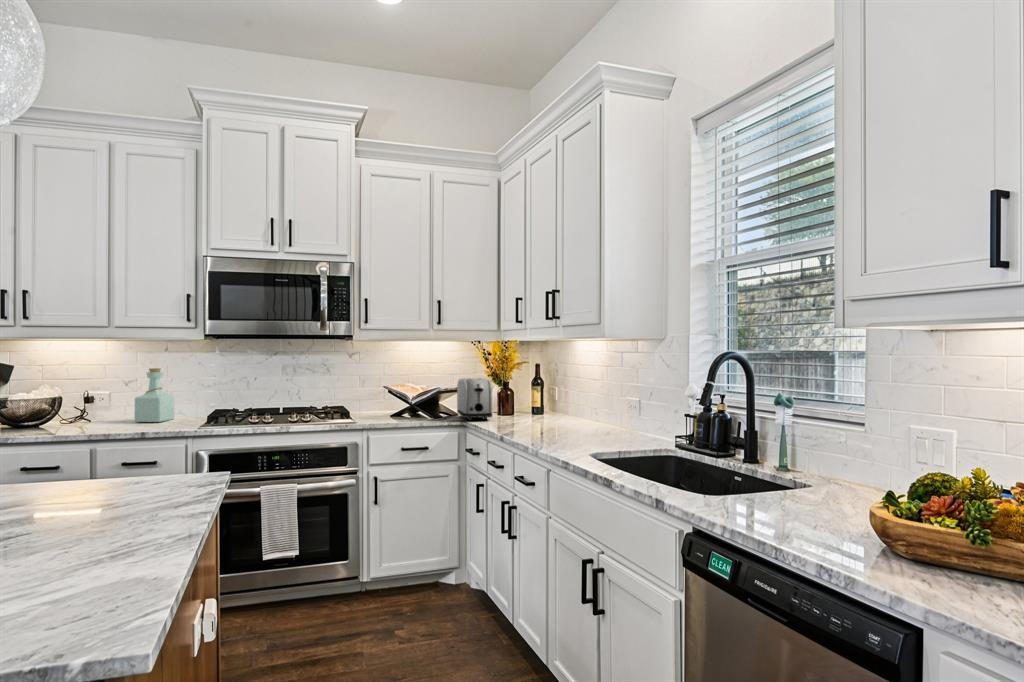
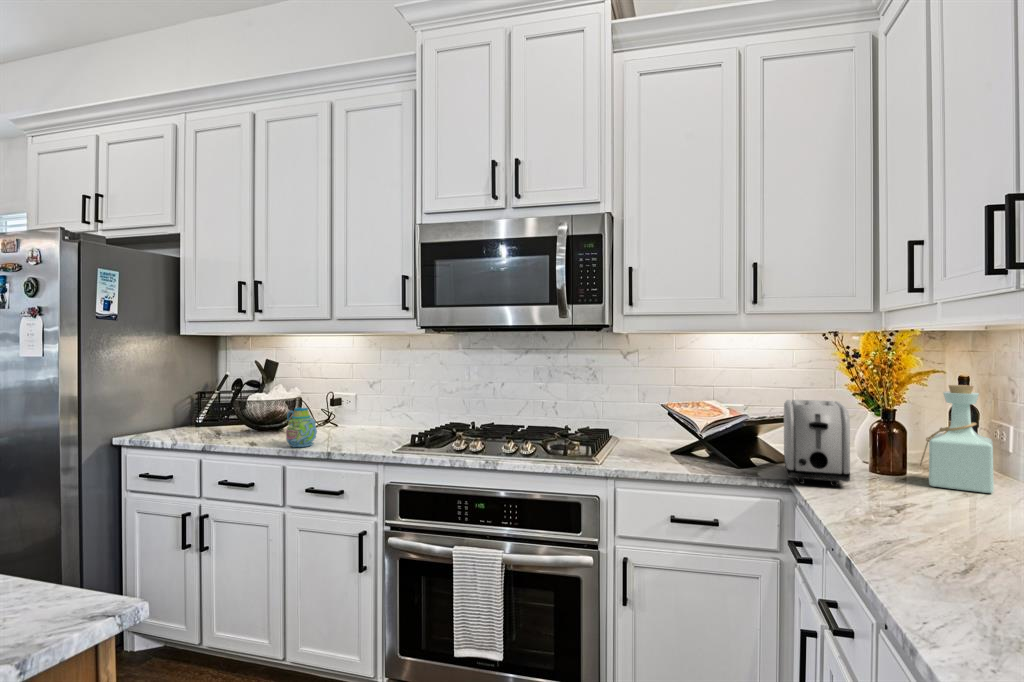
bottle: present [135,368,174,422] -> present [920,385,994,493]
mug: none [85,400,119,432] -> present [286,408,317,447]

